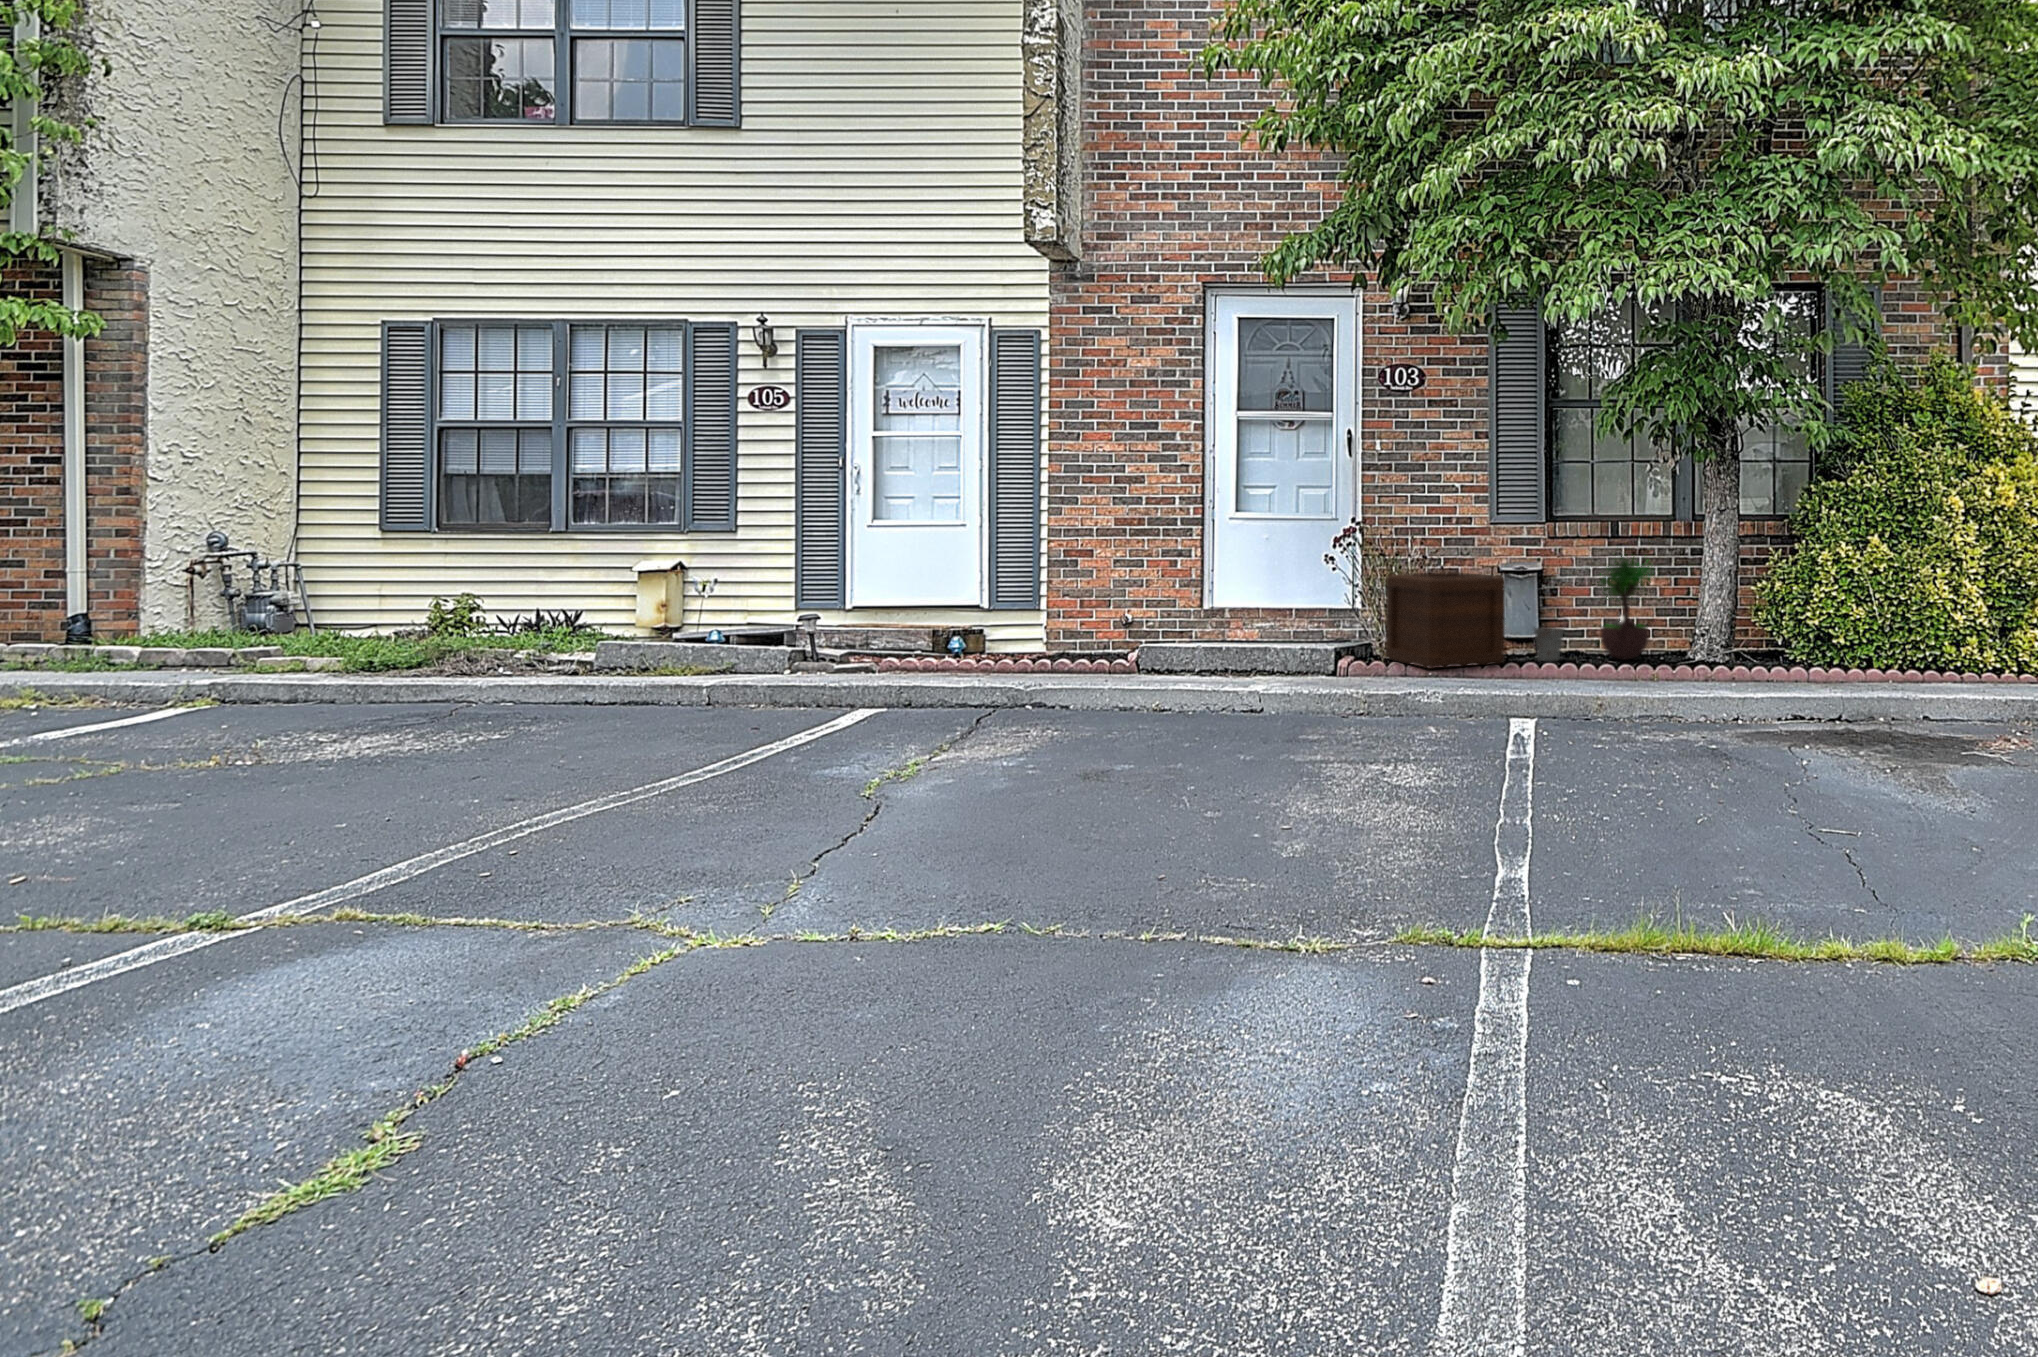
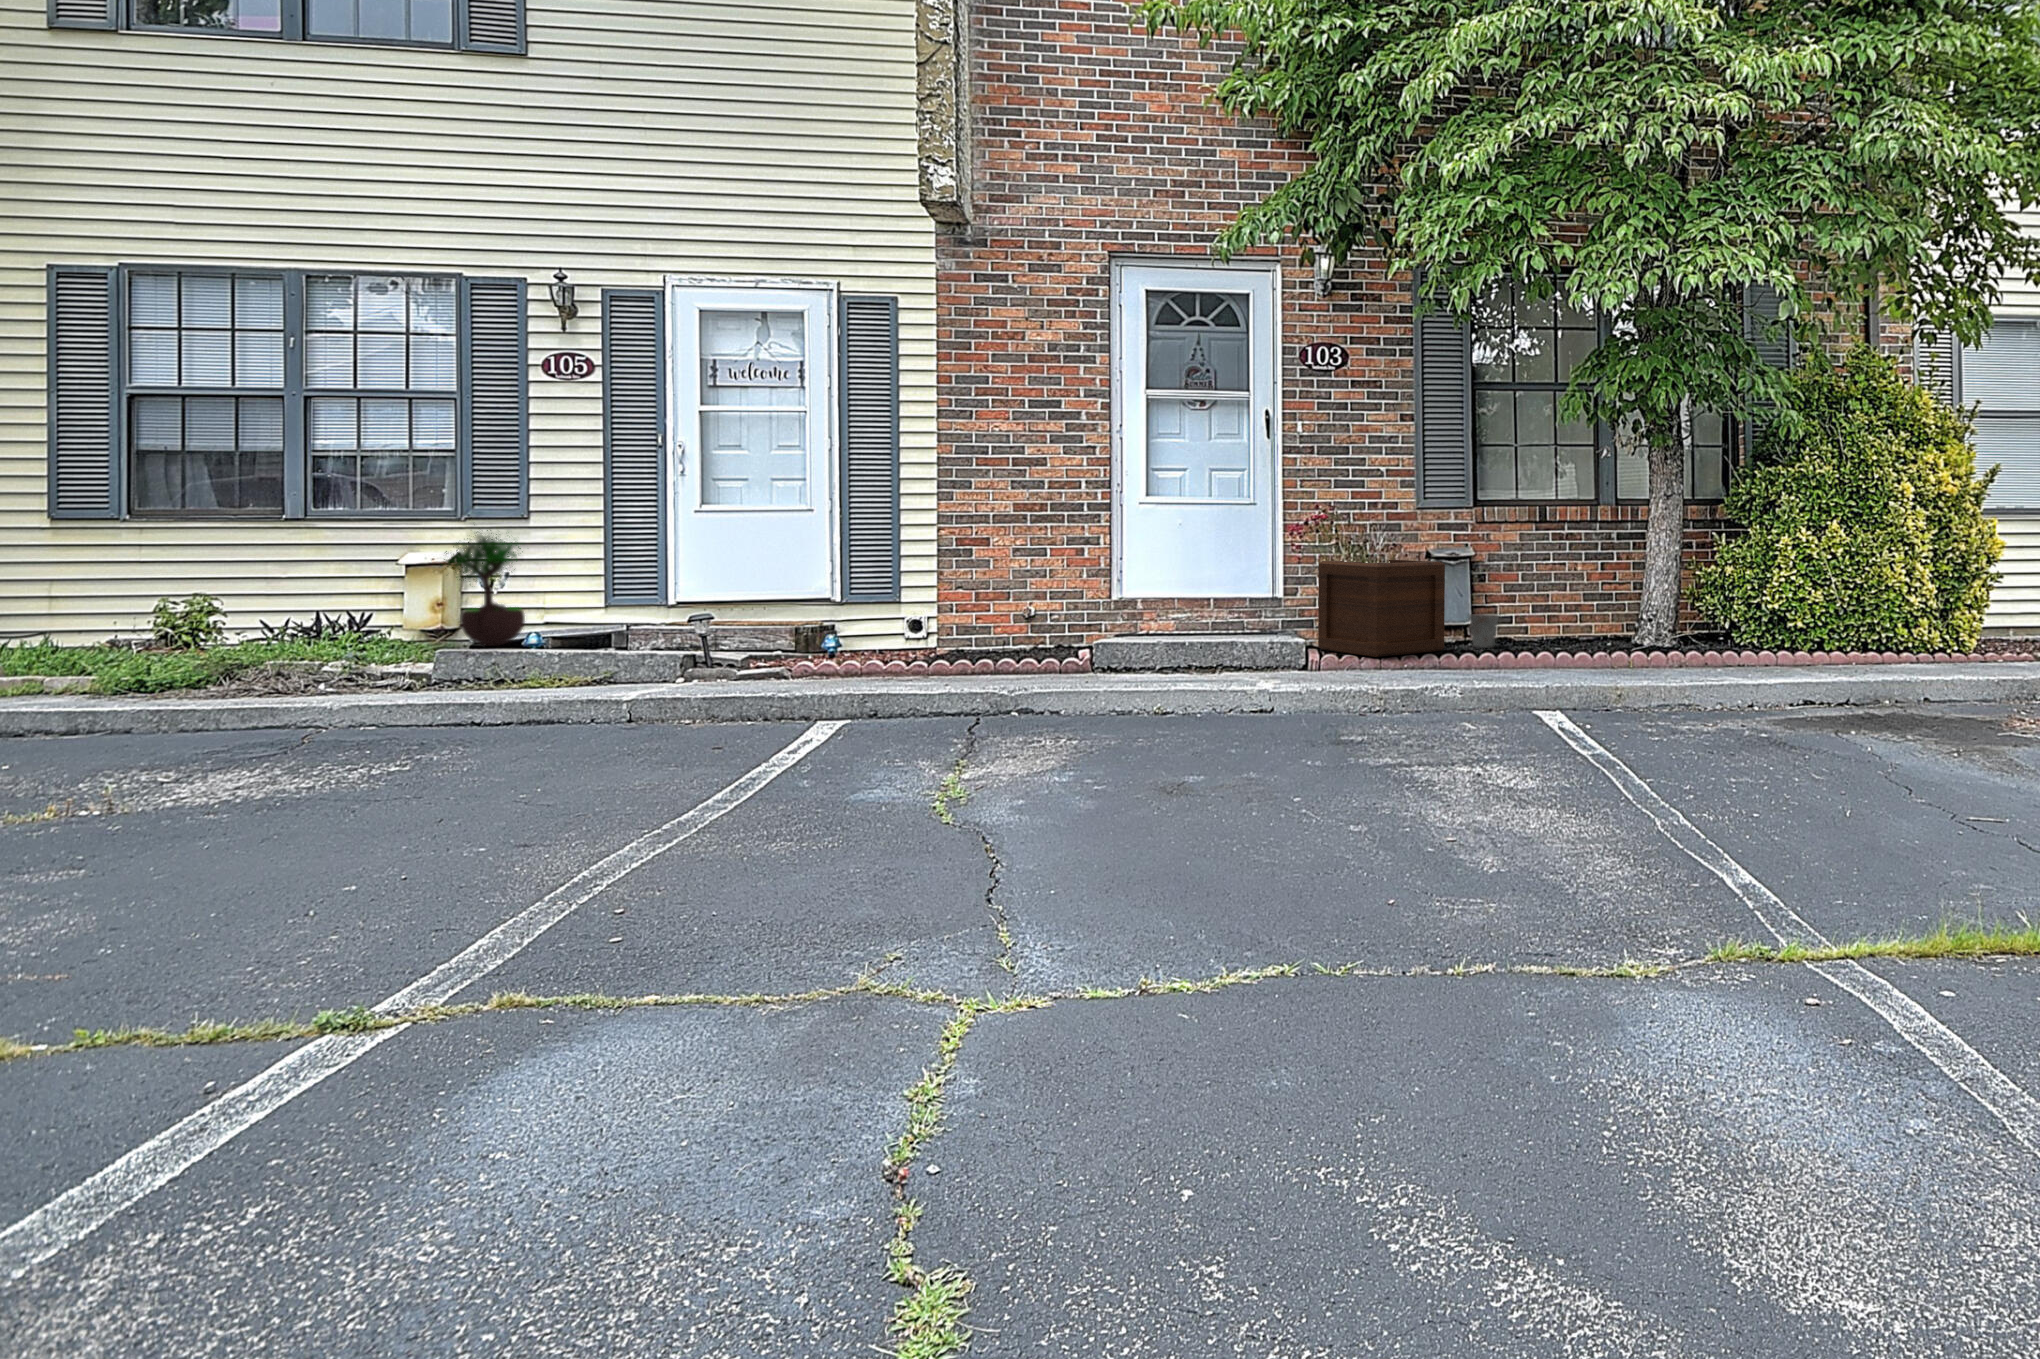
potted tree: present [1597,555,1653,660] -> present [444,530,525,646]

